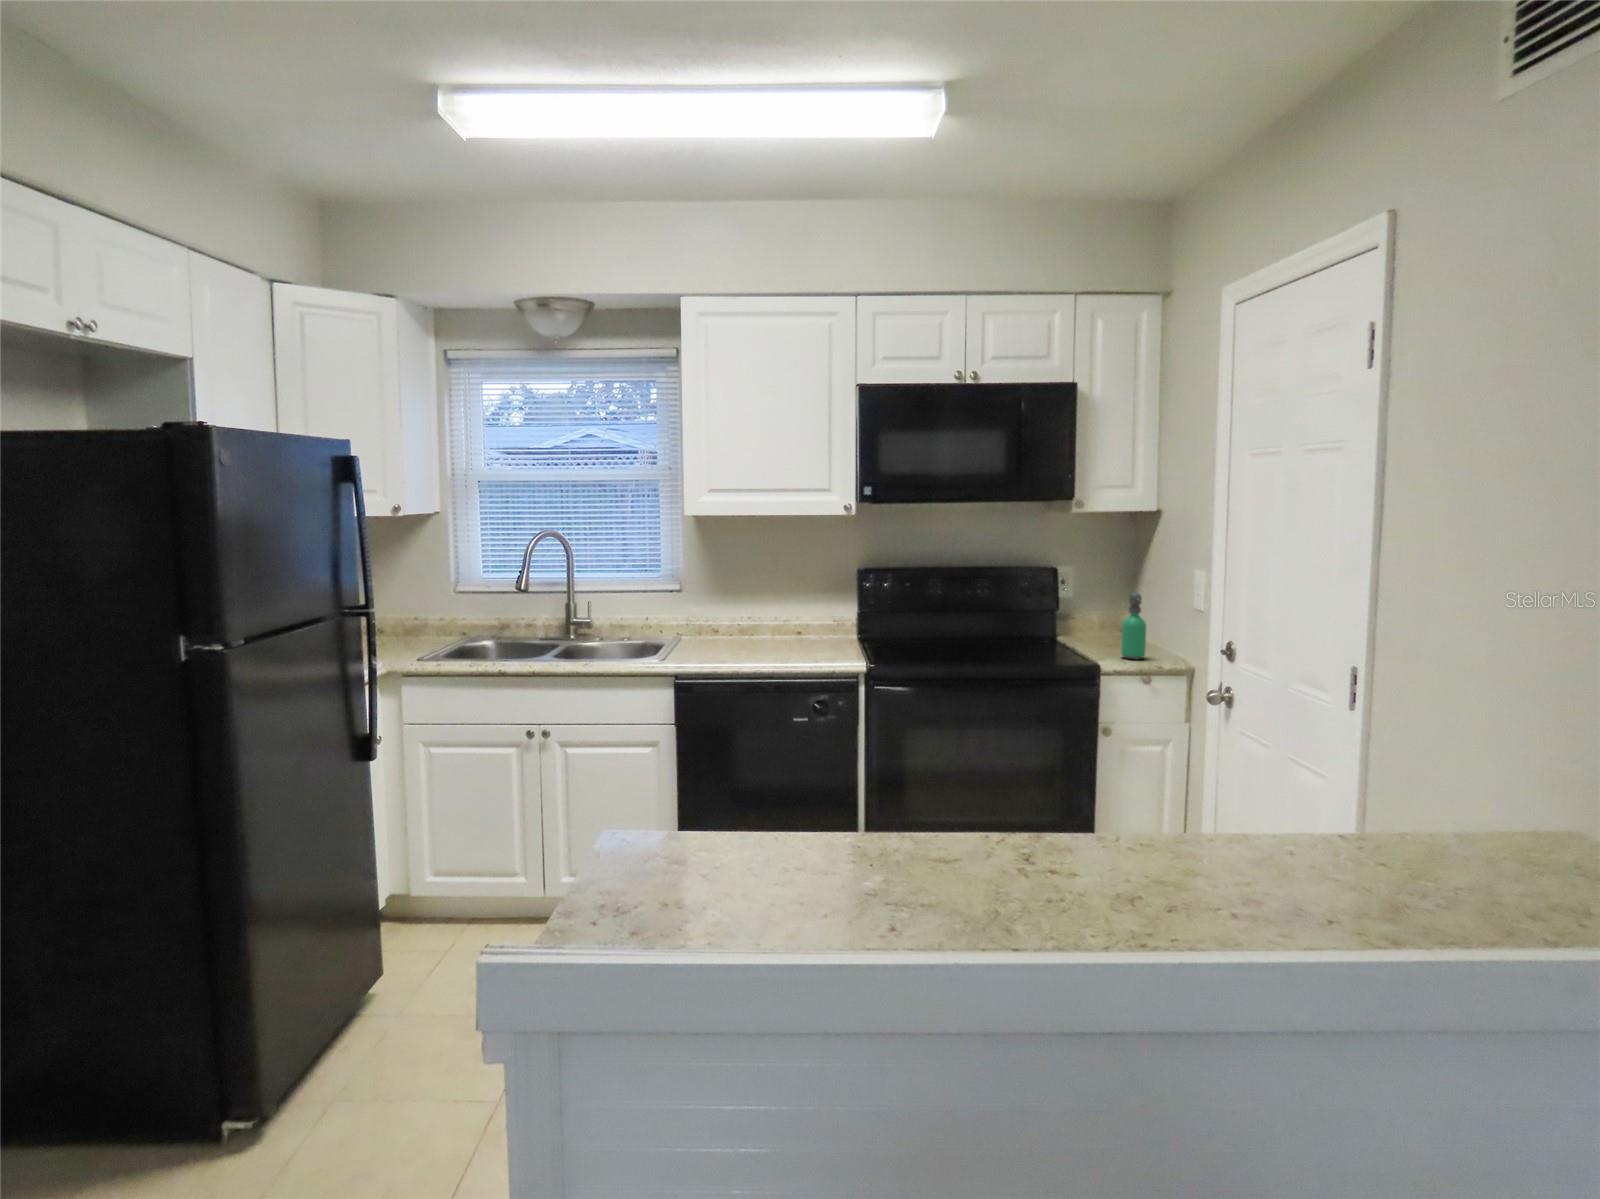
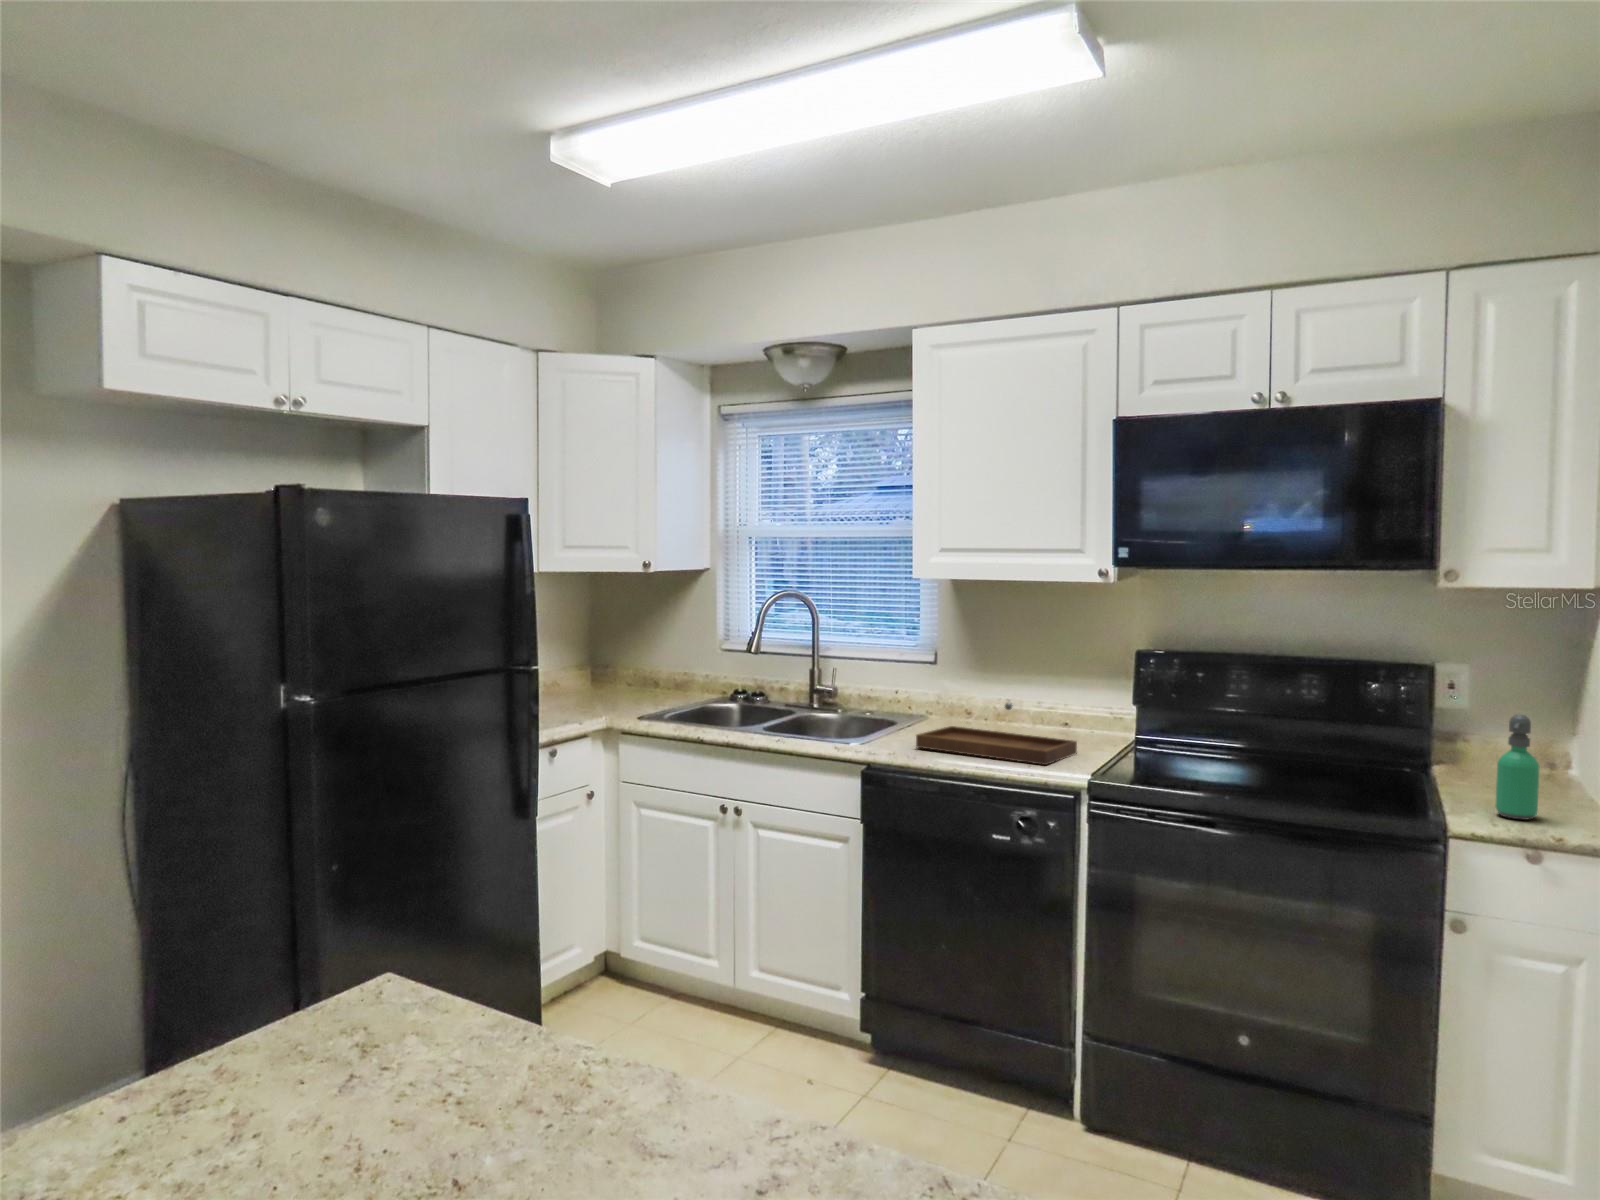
tray: none [706,614,827,660] -> present [916,702,1077,765]

